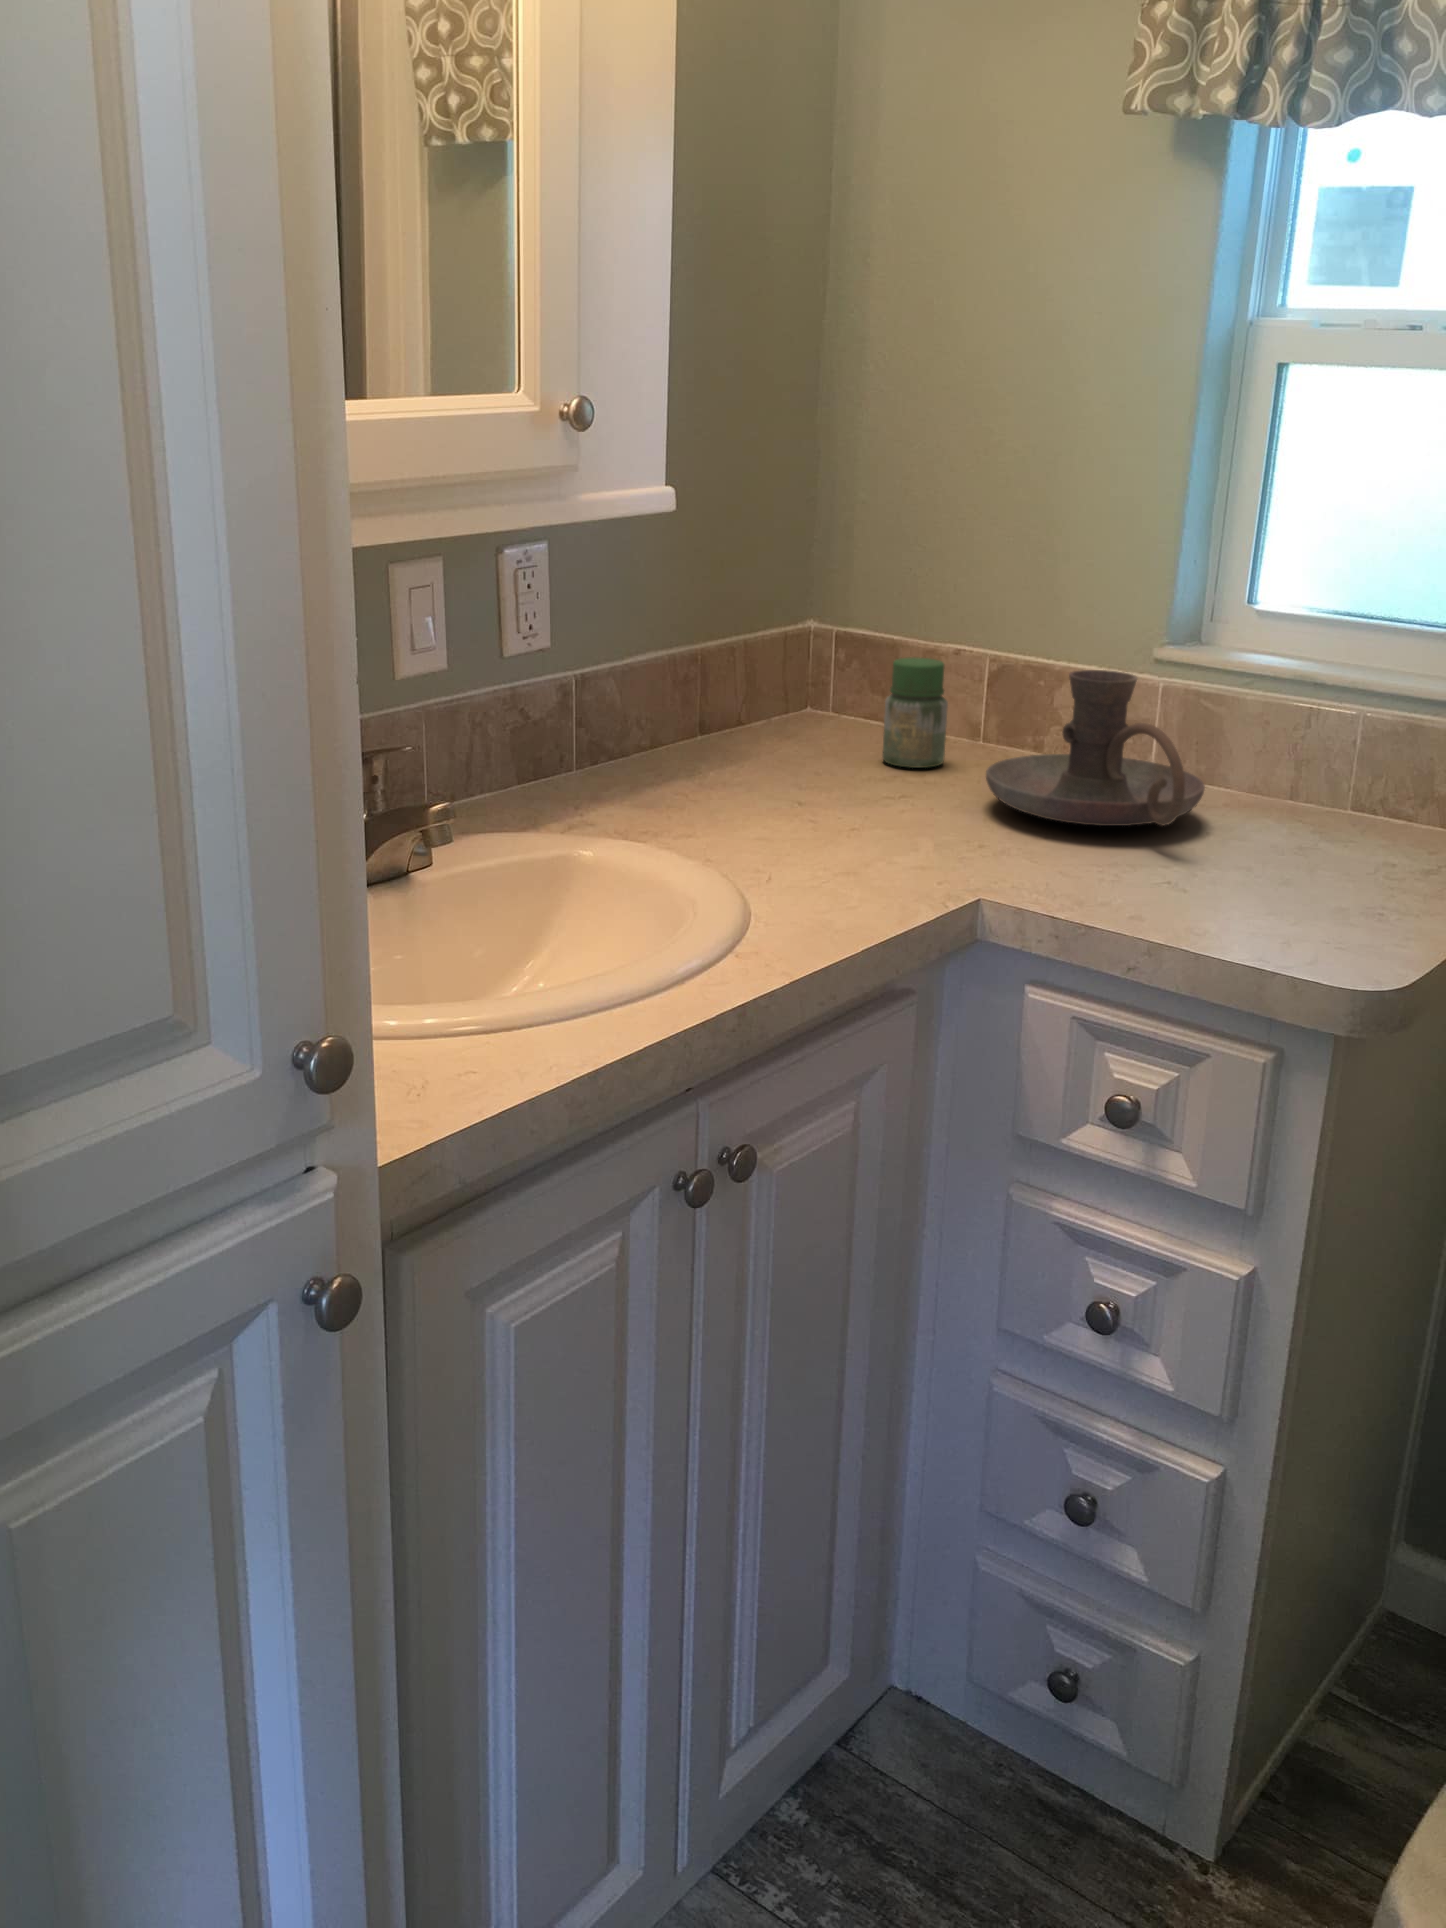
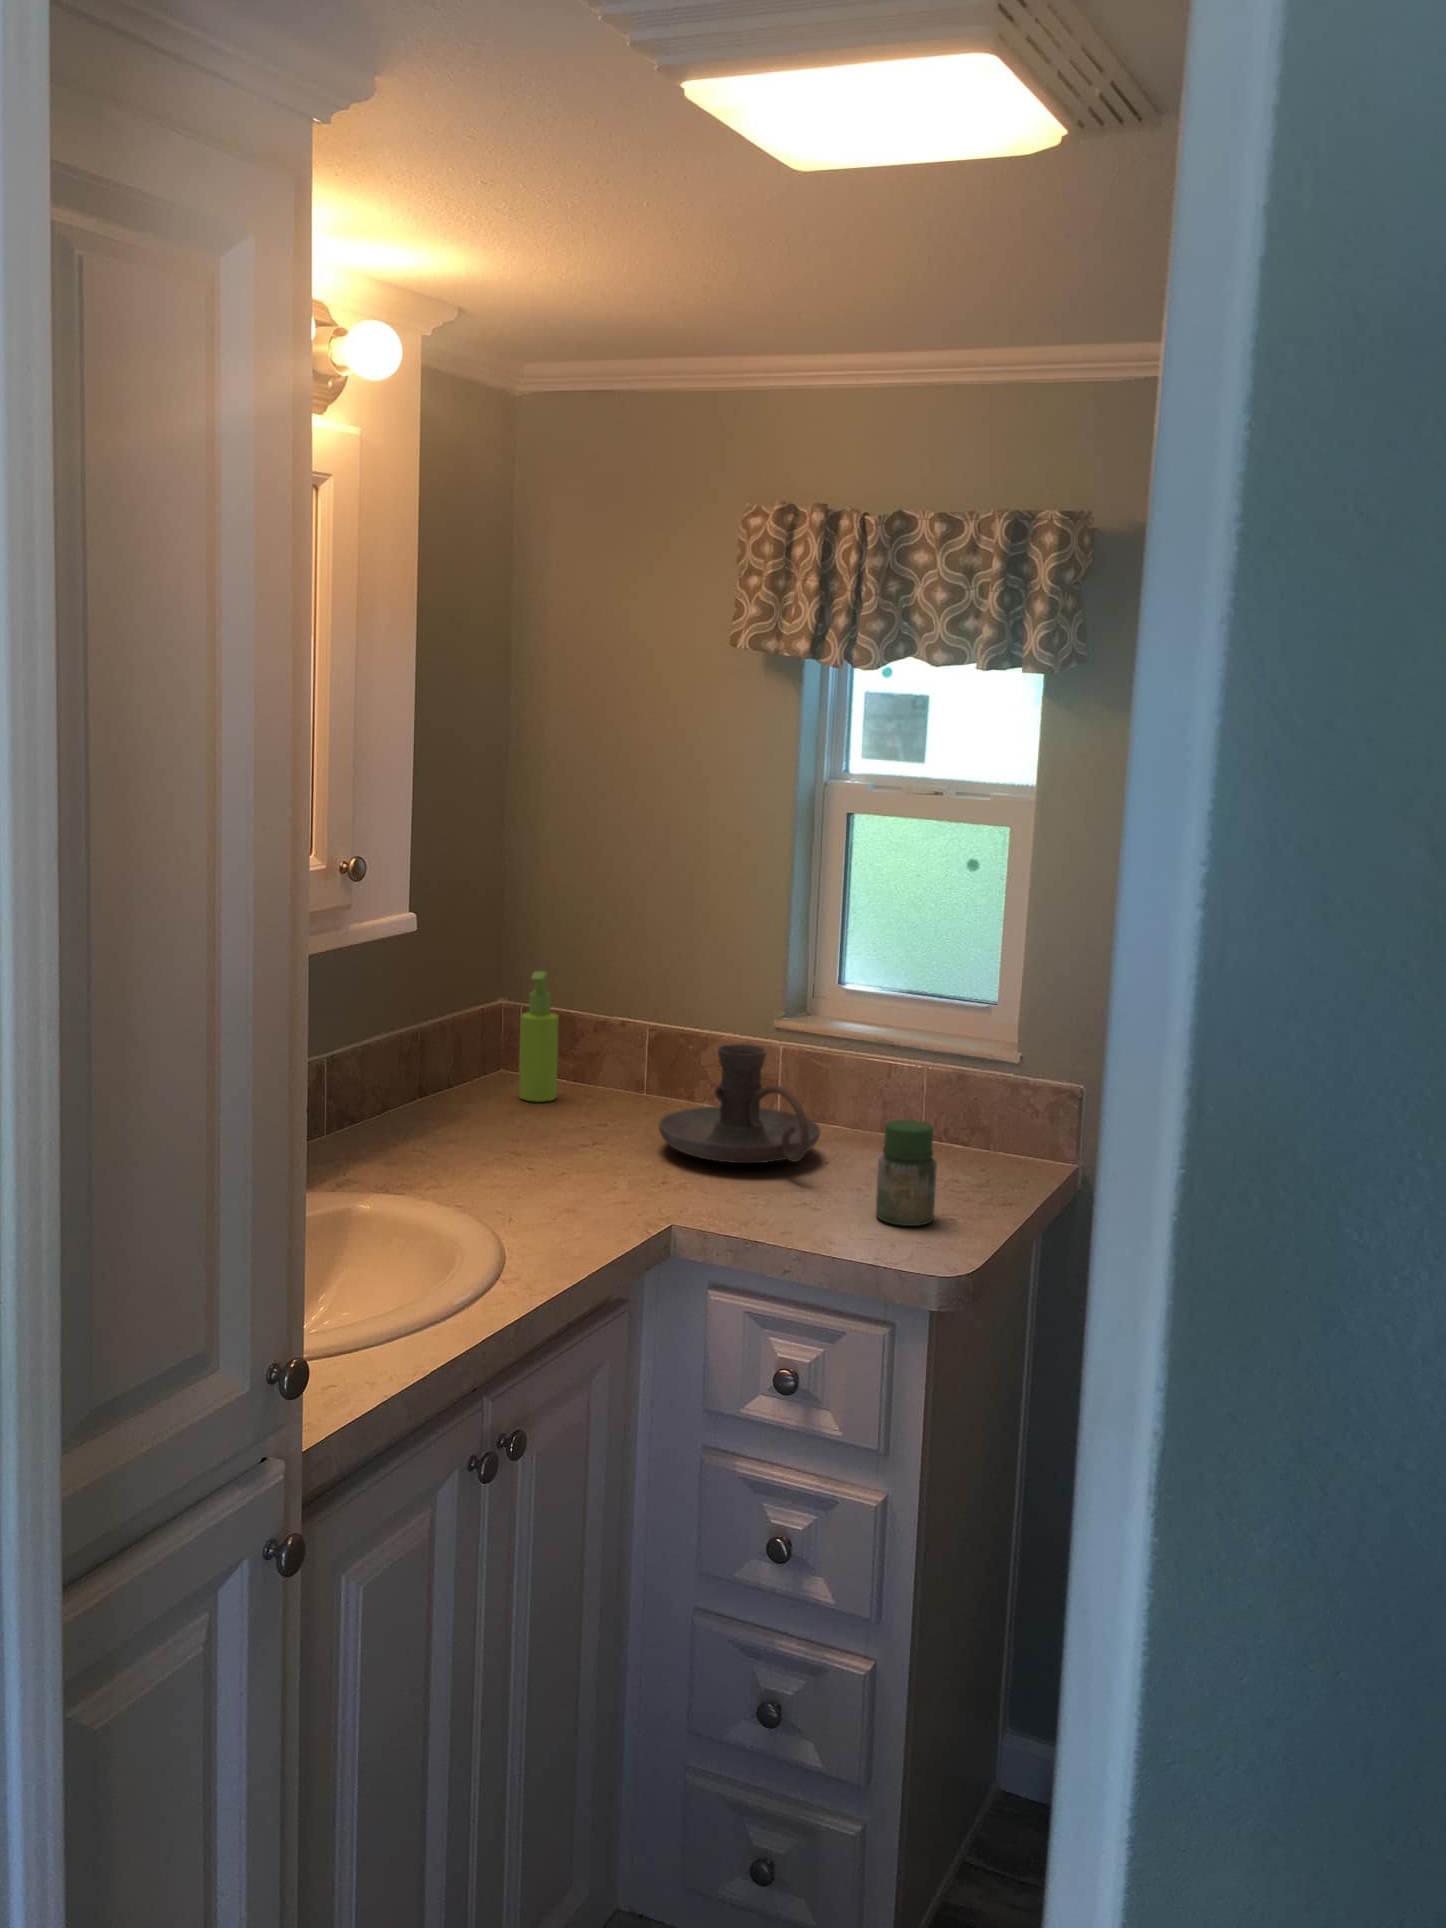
soap dispenser: none [820,577,873,743] -> present [519,971,559,1102]
jar: present [882,657,948,768] -> present [876,1120,937,1226]

